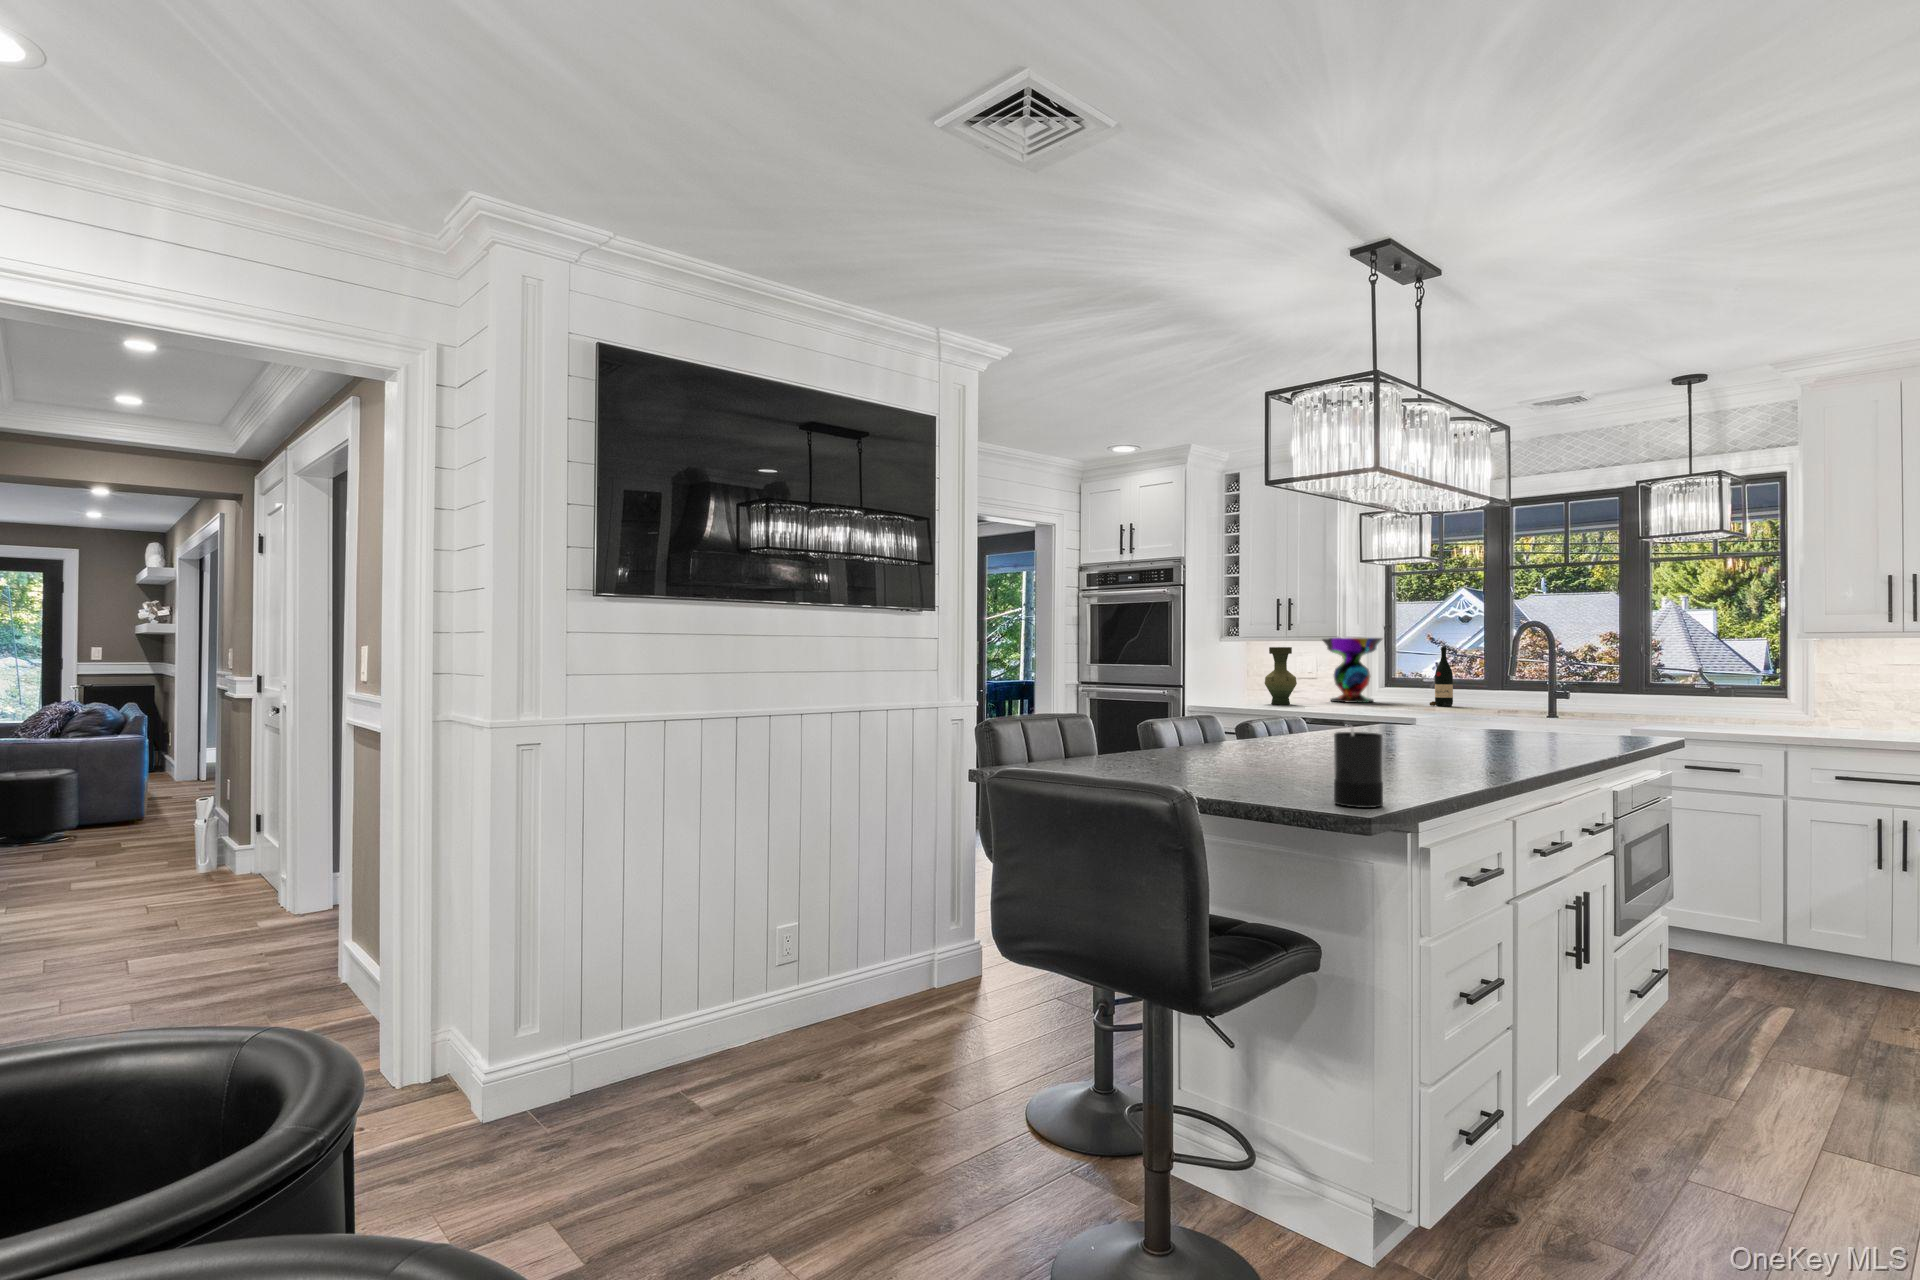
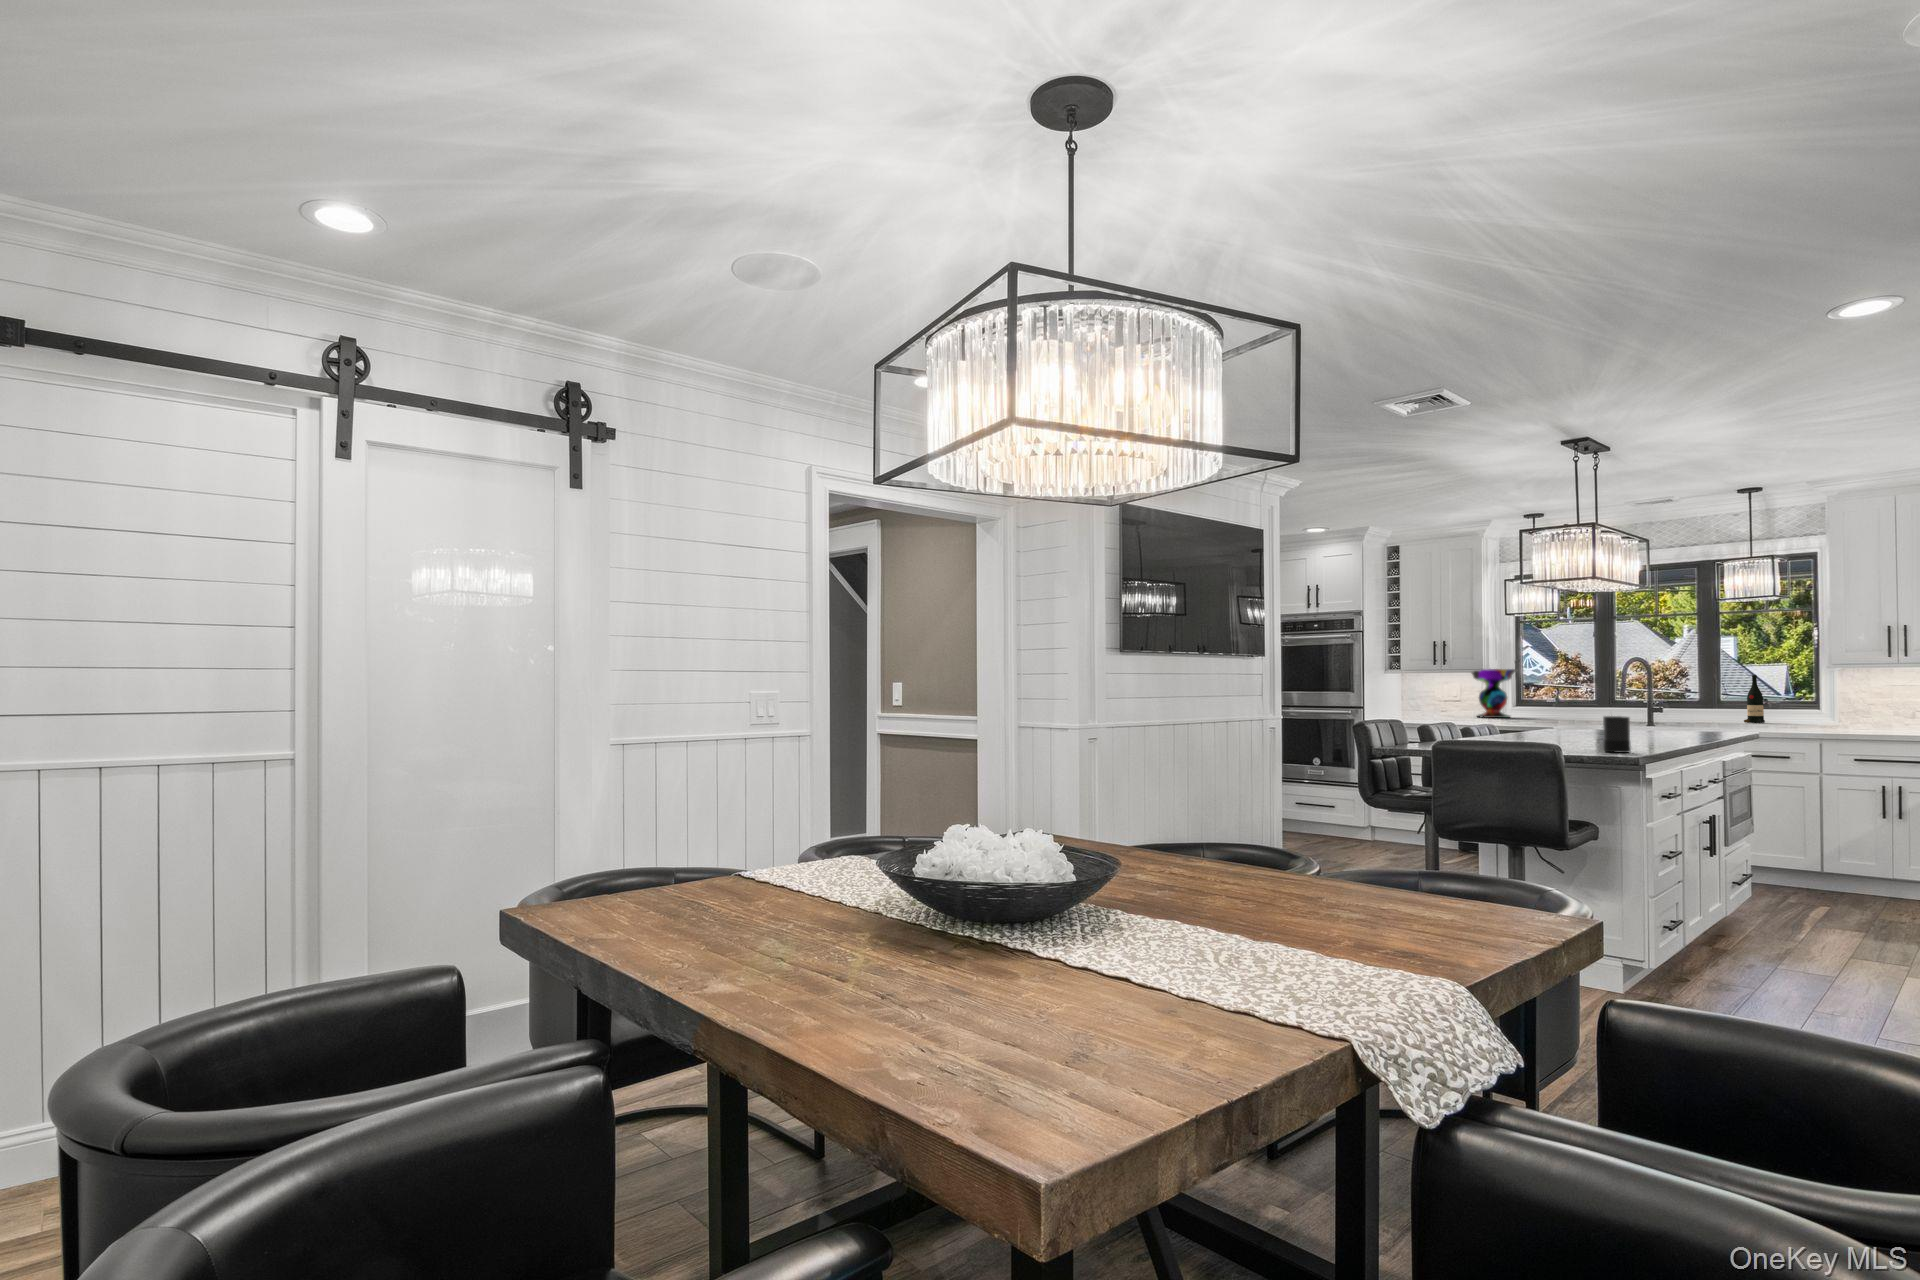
vase: present [1265,647,1297,704] -> none [1432,676,1457,719]
wine bottle: present [1430,647,1453,706] -> present [1744,675,1765,723]

